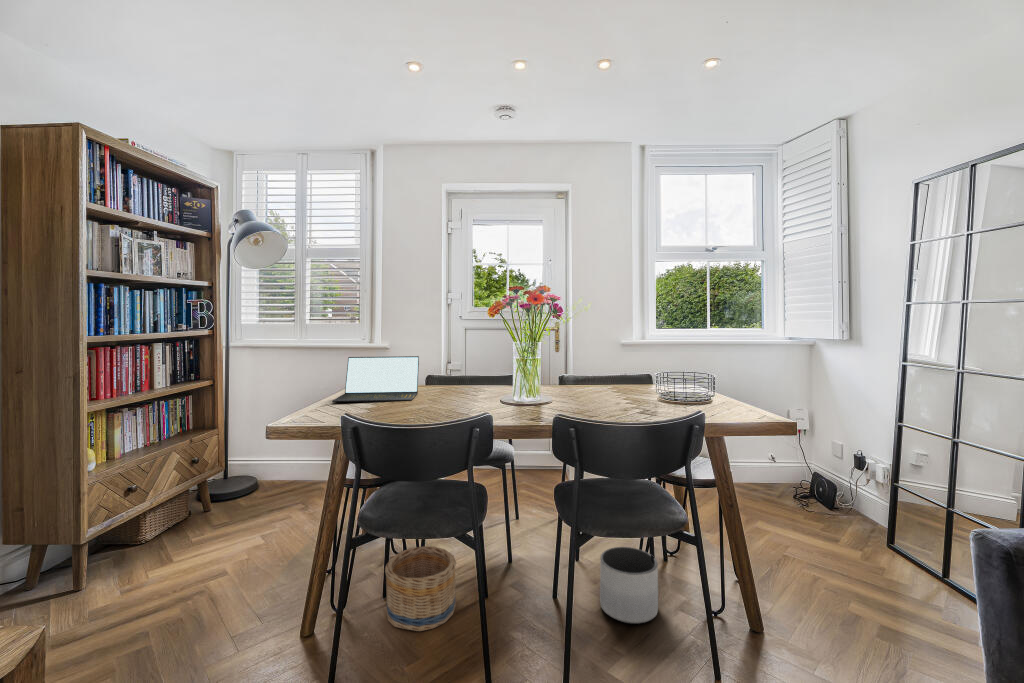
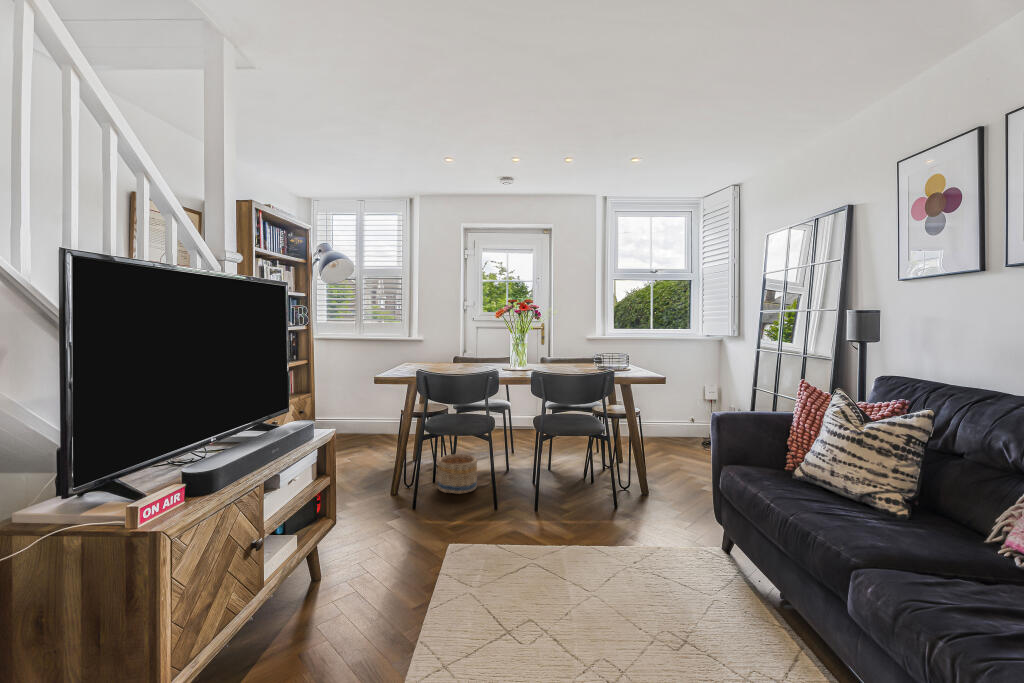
laptop: present [332,356,419,402] -> none [402,343,451,369]
planter: present [600,547,658,624] -> none [560,454,593,492]

